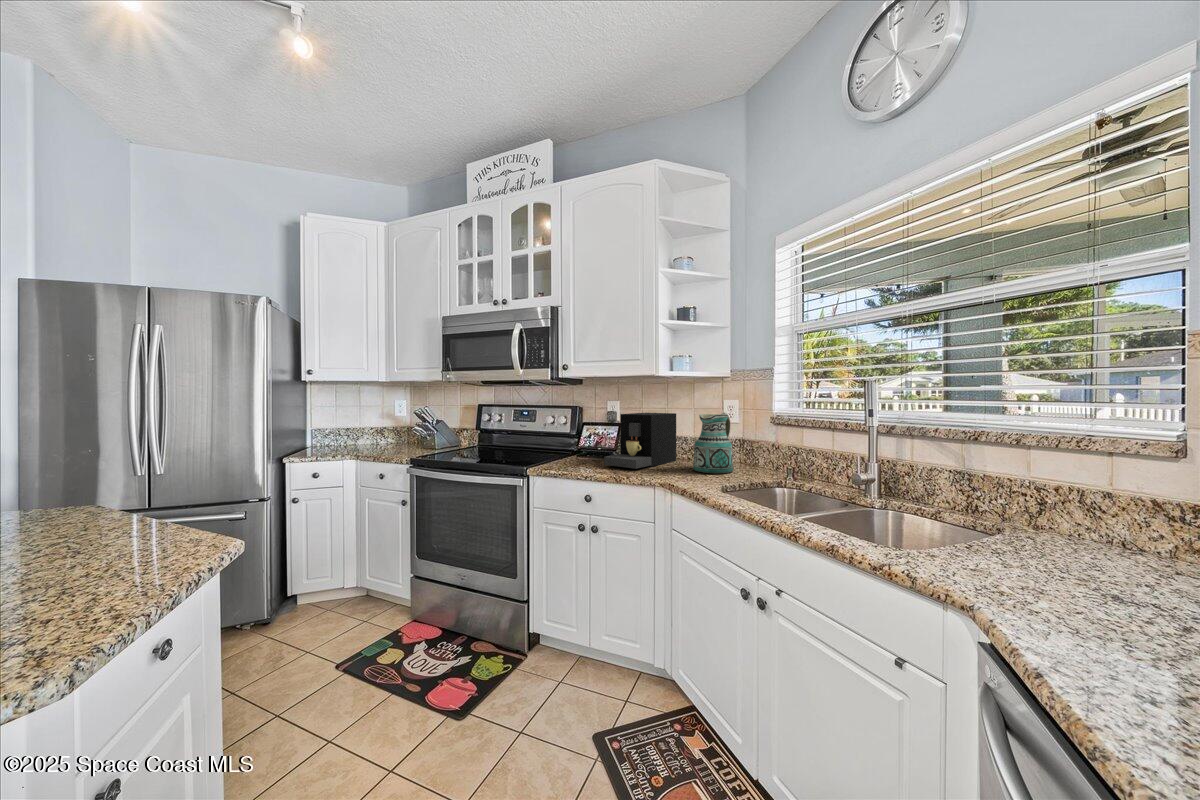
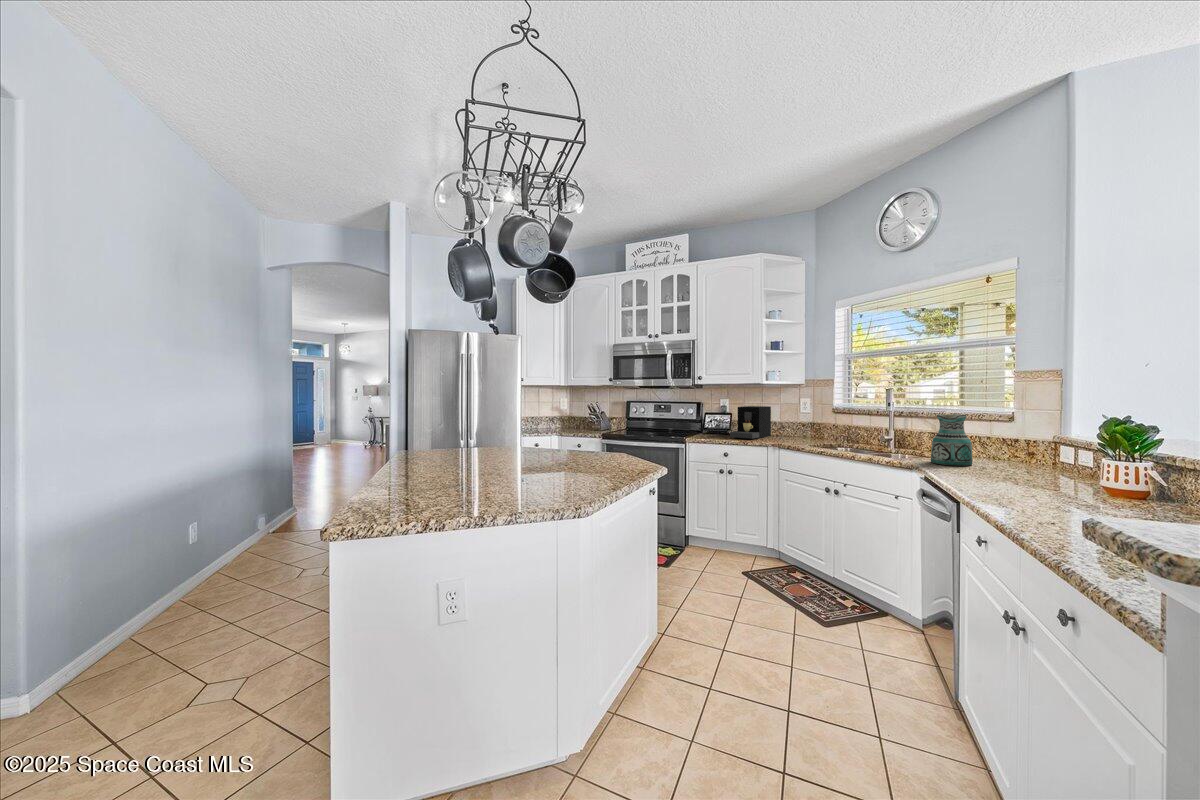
ceramic pitcher: present [693,413,733,473] -> present [931,413,972,466]

